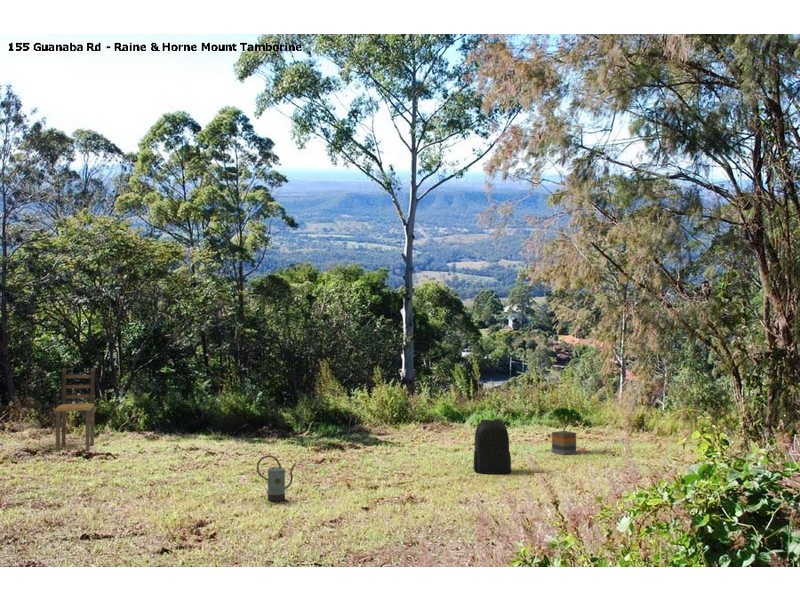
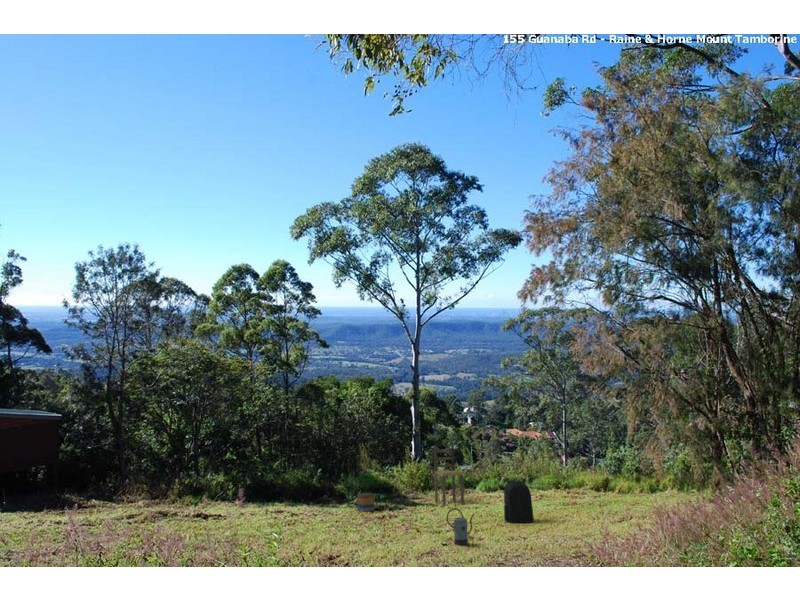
chair: present [56,368,95,452] -> present [434,445,464,506]
potted tree: present [549,407,583,455] -> present [355,474,379,512]
watering can: present [257,455,296,501] -> present [446,508,474,545]

